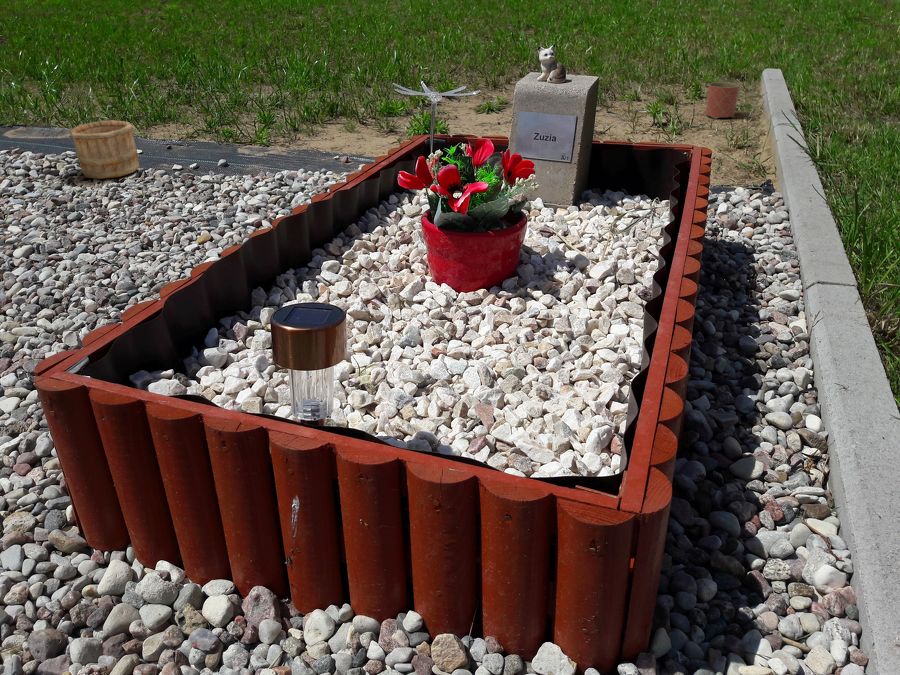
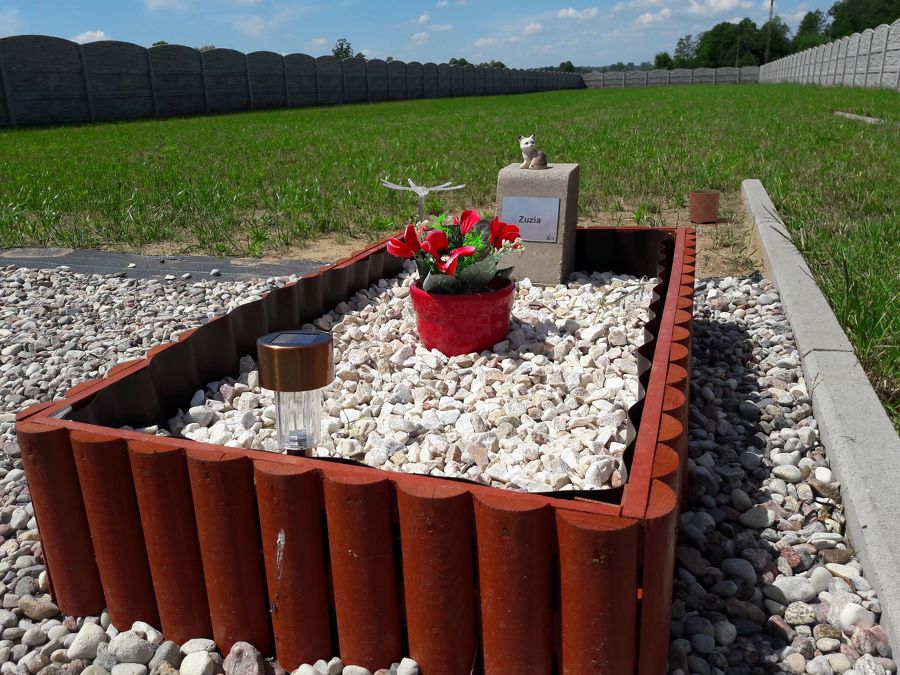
wooden bucket: present [69,120,140,179] -> none [65,233,133,288]

